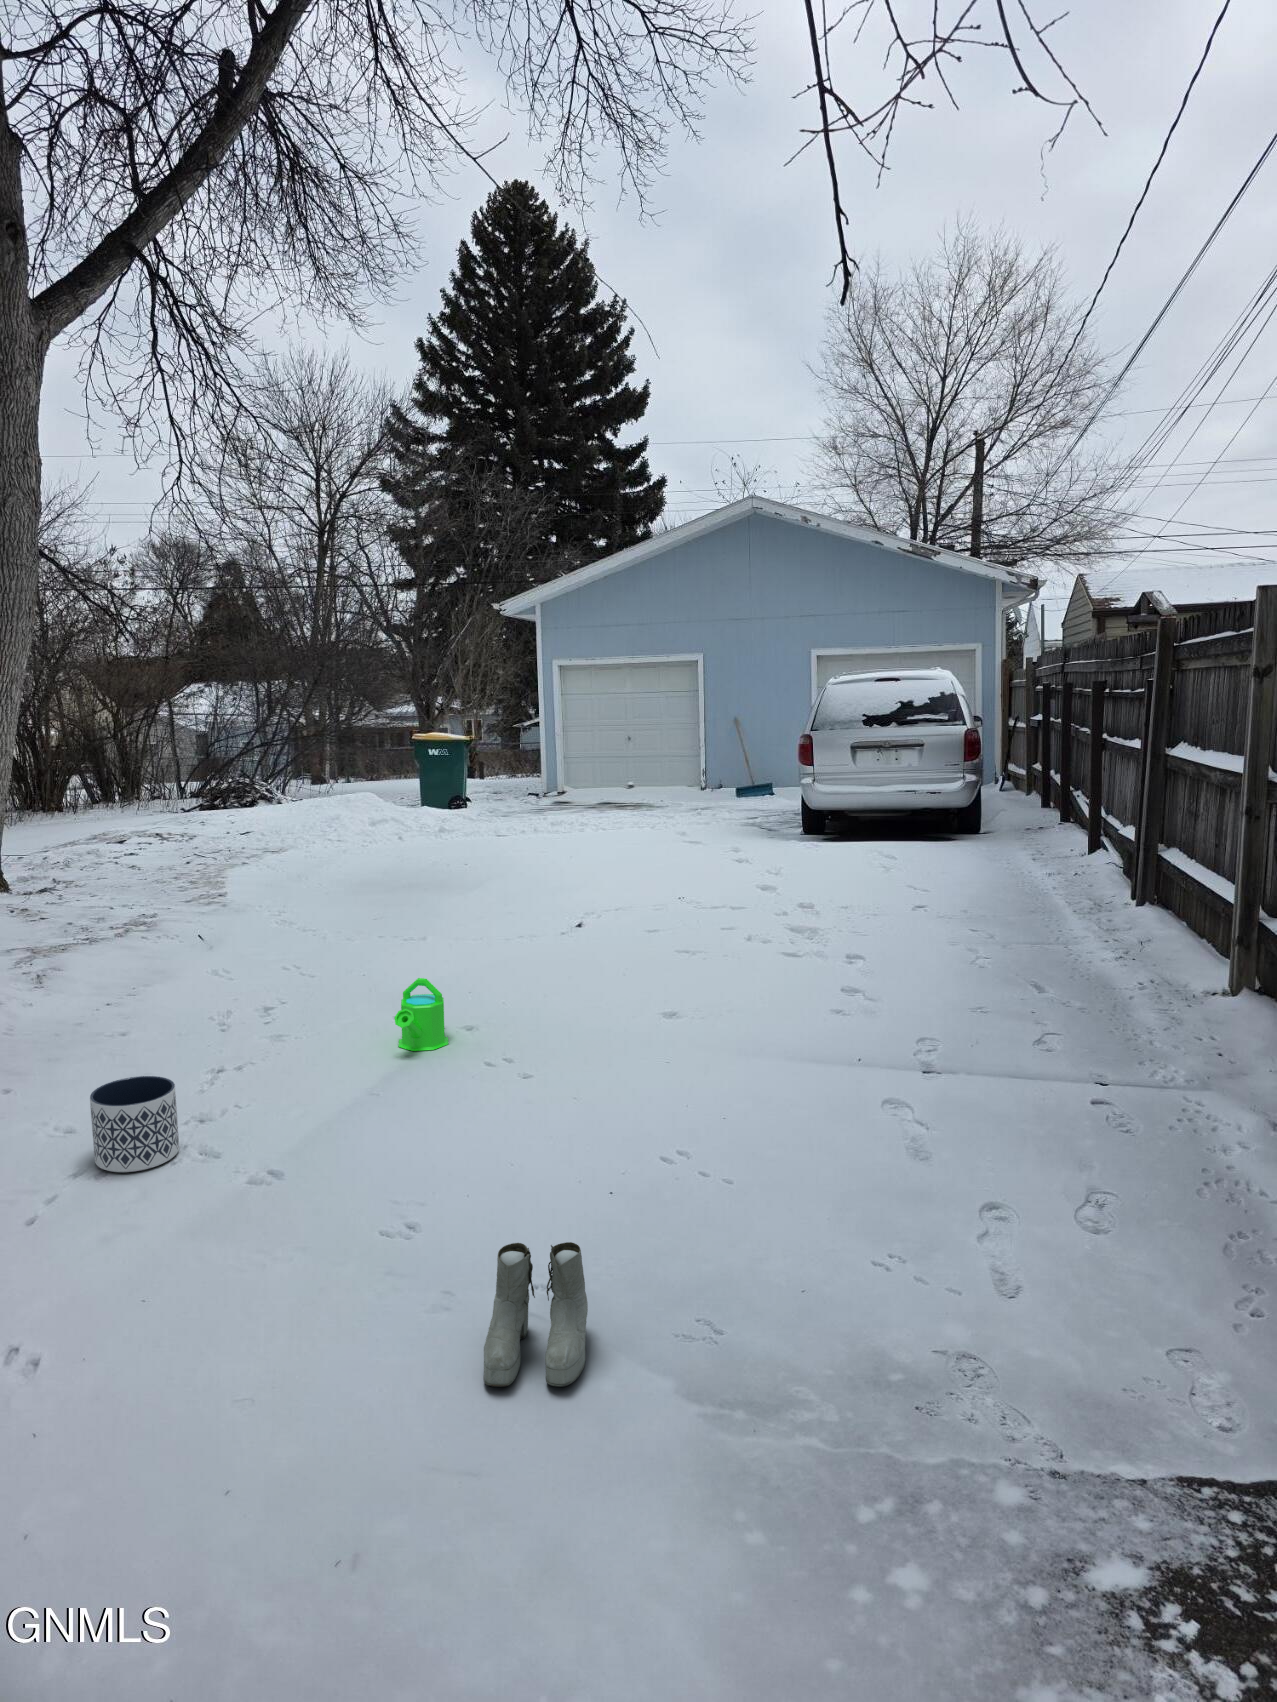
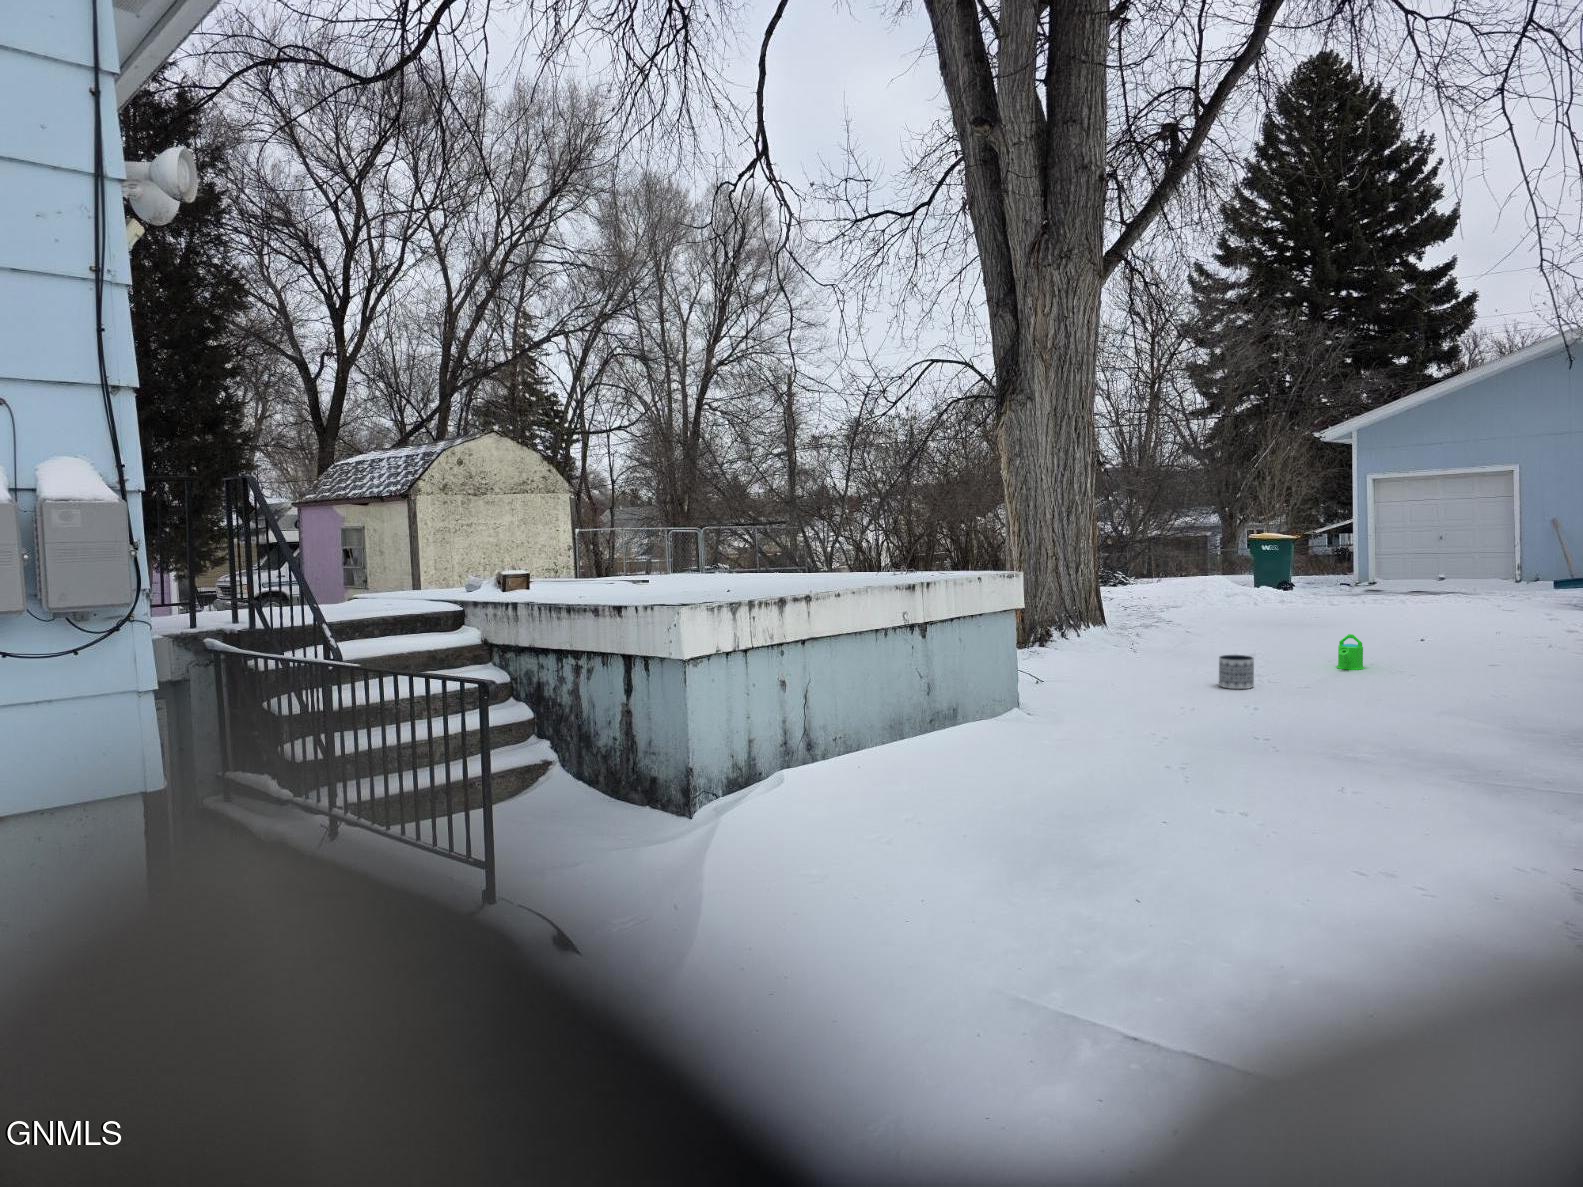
boots: present [483,1242,588,1387] -> none [1427,689,1470,733]

